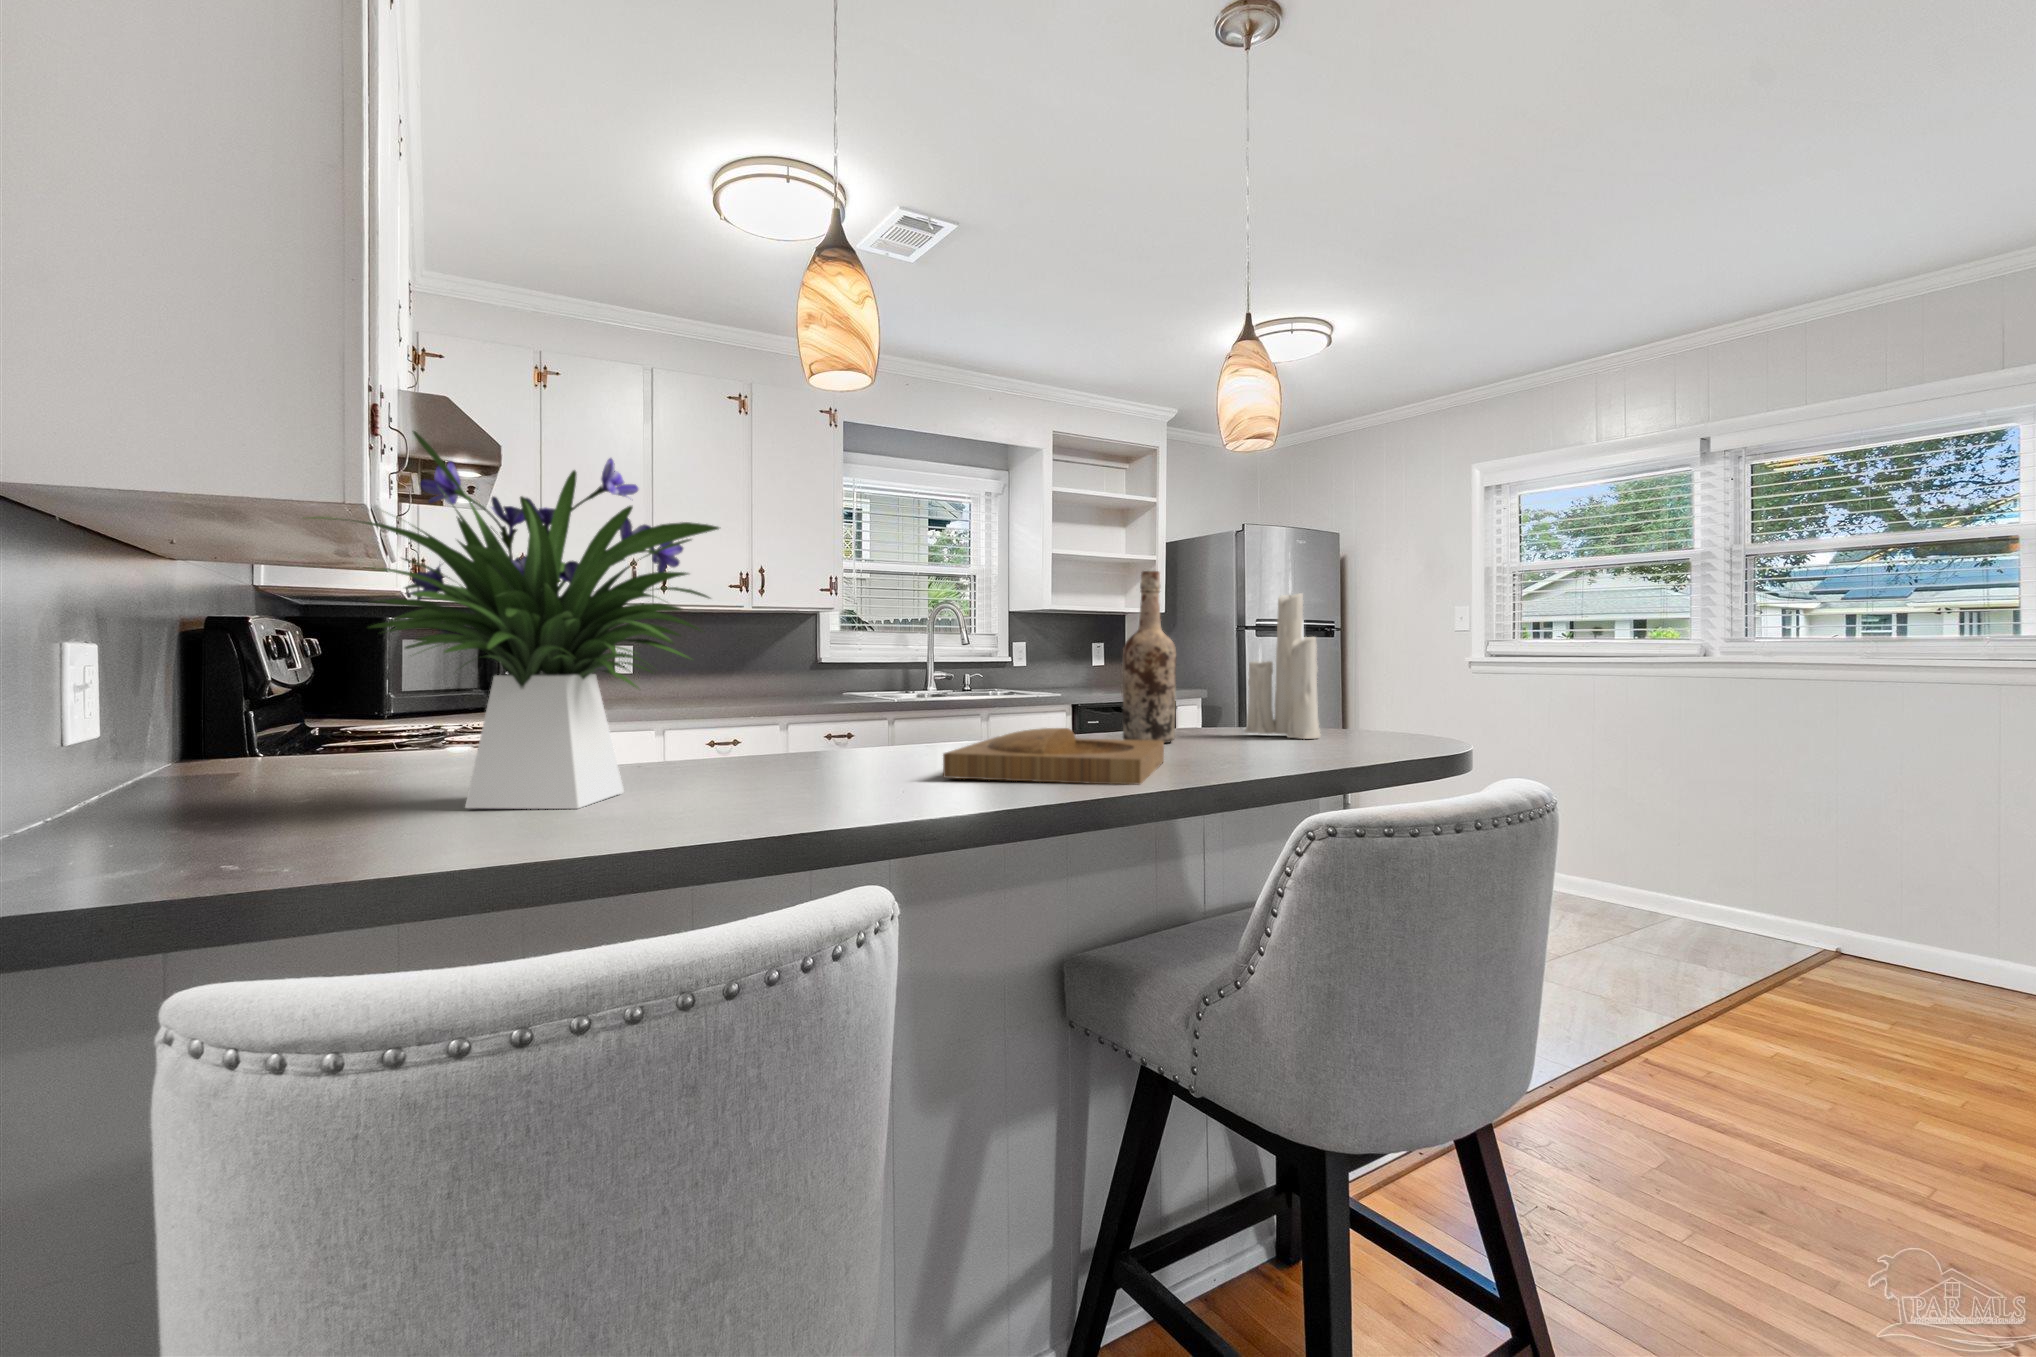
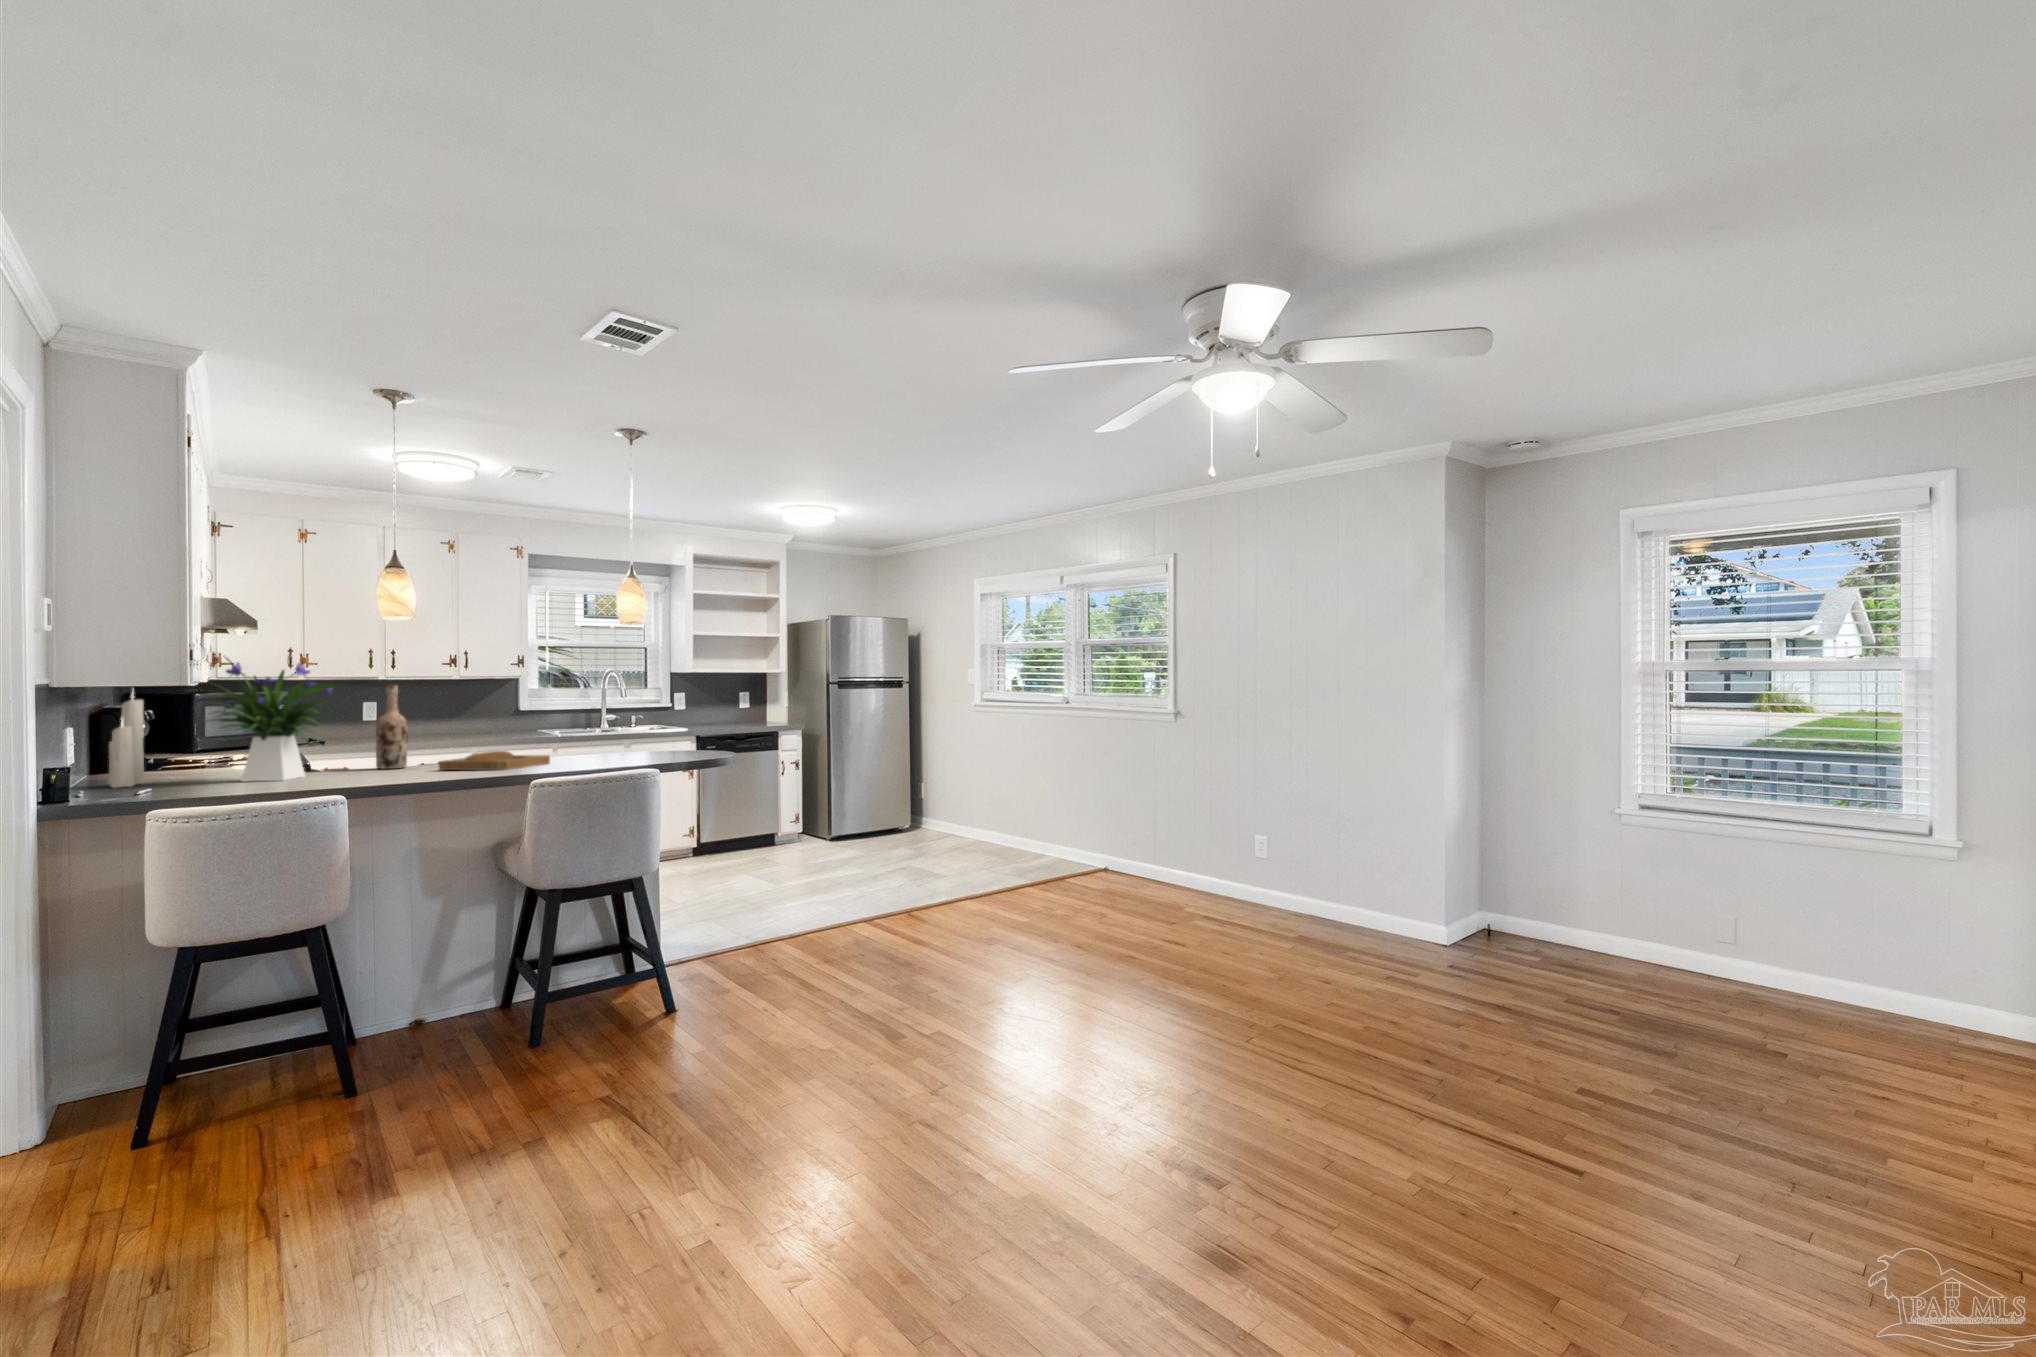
wine bottle: present [1123,571,1176,743] -> present [376,685,408,769]
candle: present [1245,583,1320,739] -> present [108,693,145,788]

